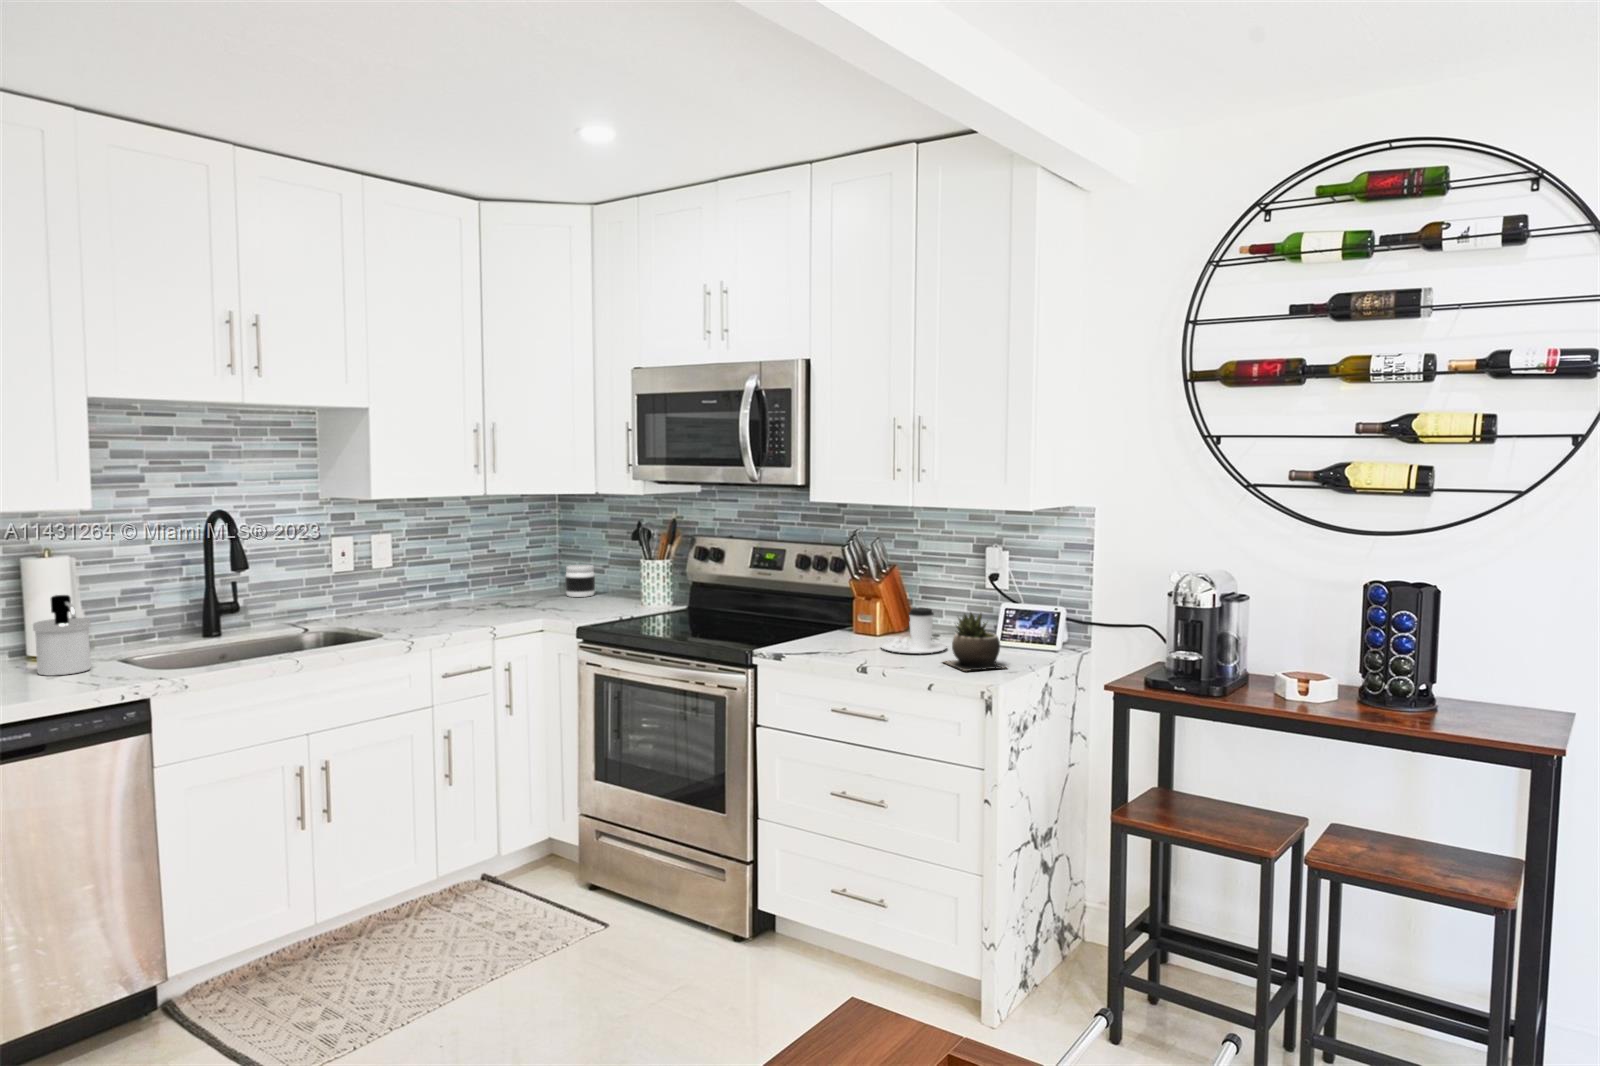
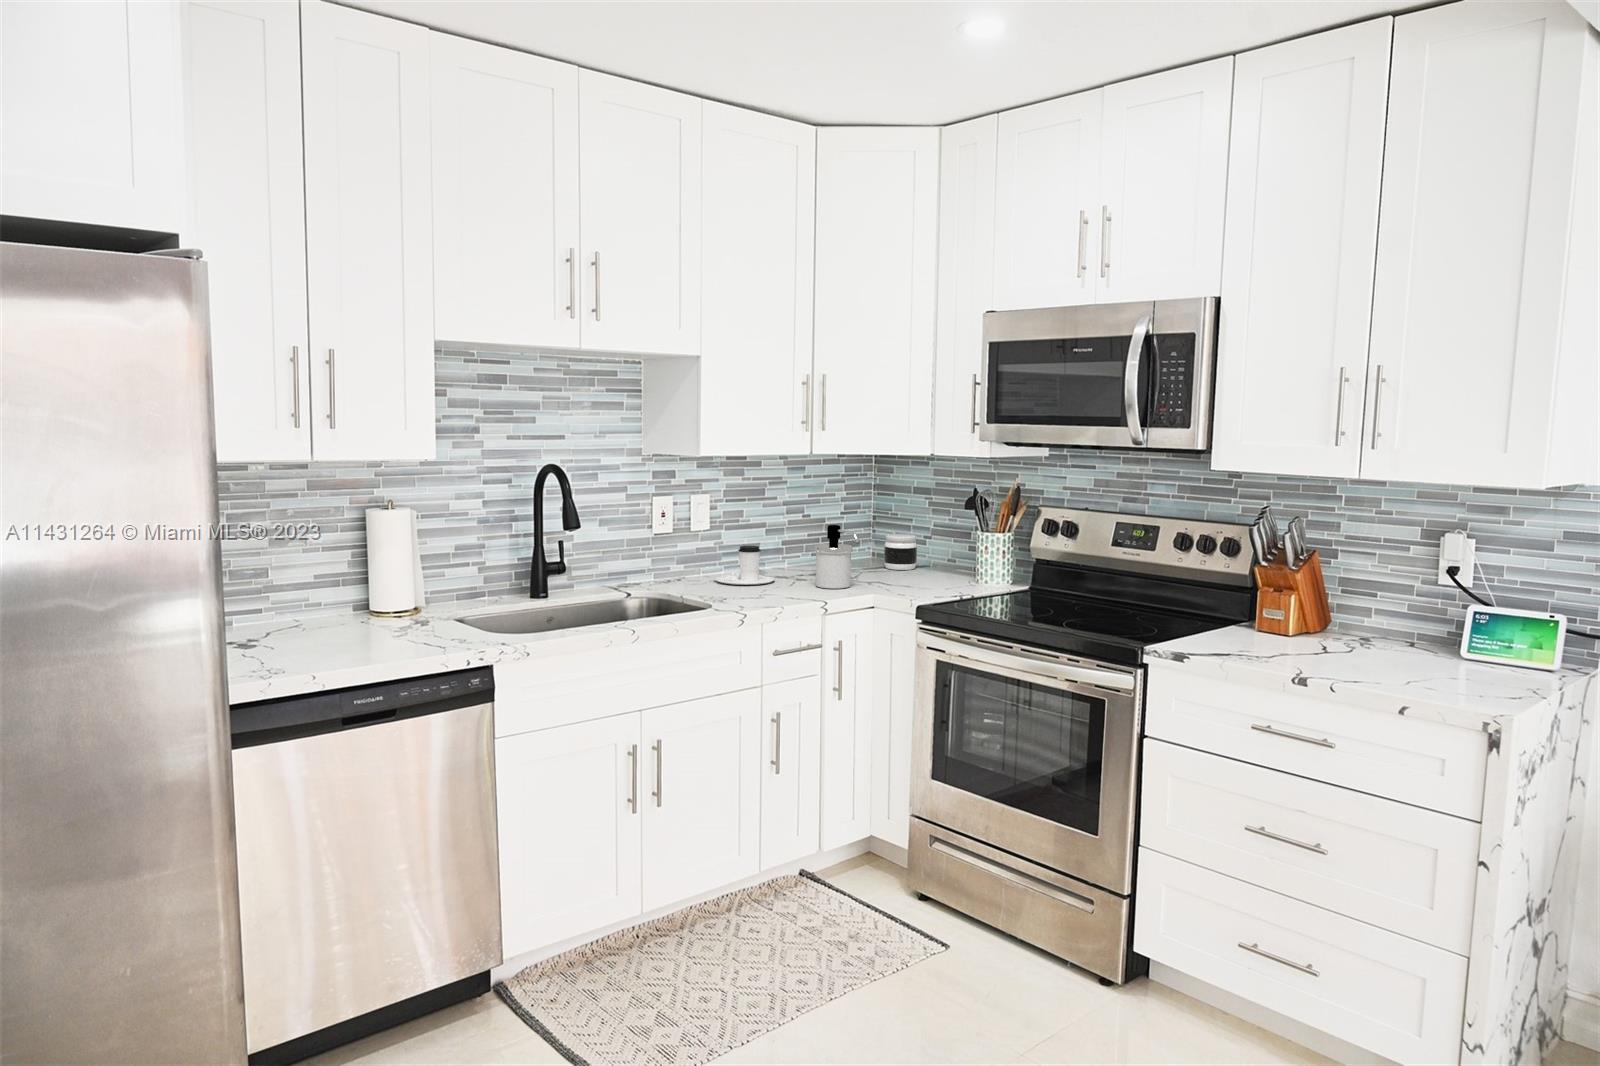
soap dispenser: present [33,595,91,676] -> present [815,525,859,589]
coffee cup: present [880,608,947,654] -> present [715,545,775,585]
succulent plant: present [944,613,1005,671] -> none [1403,615,1509,693]

